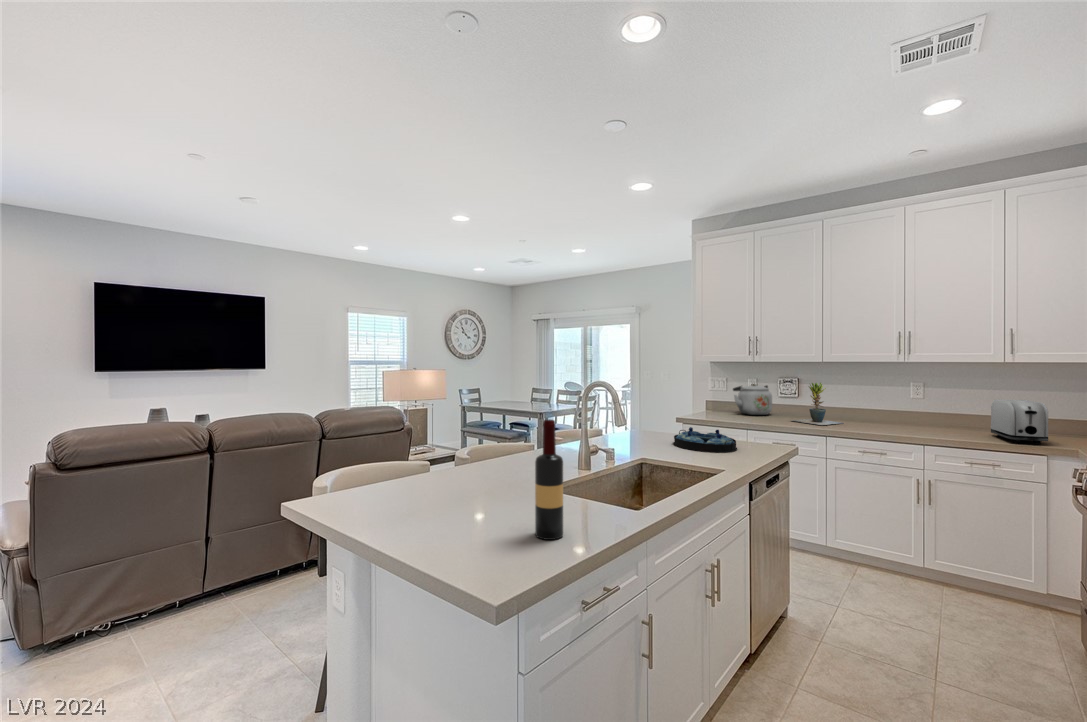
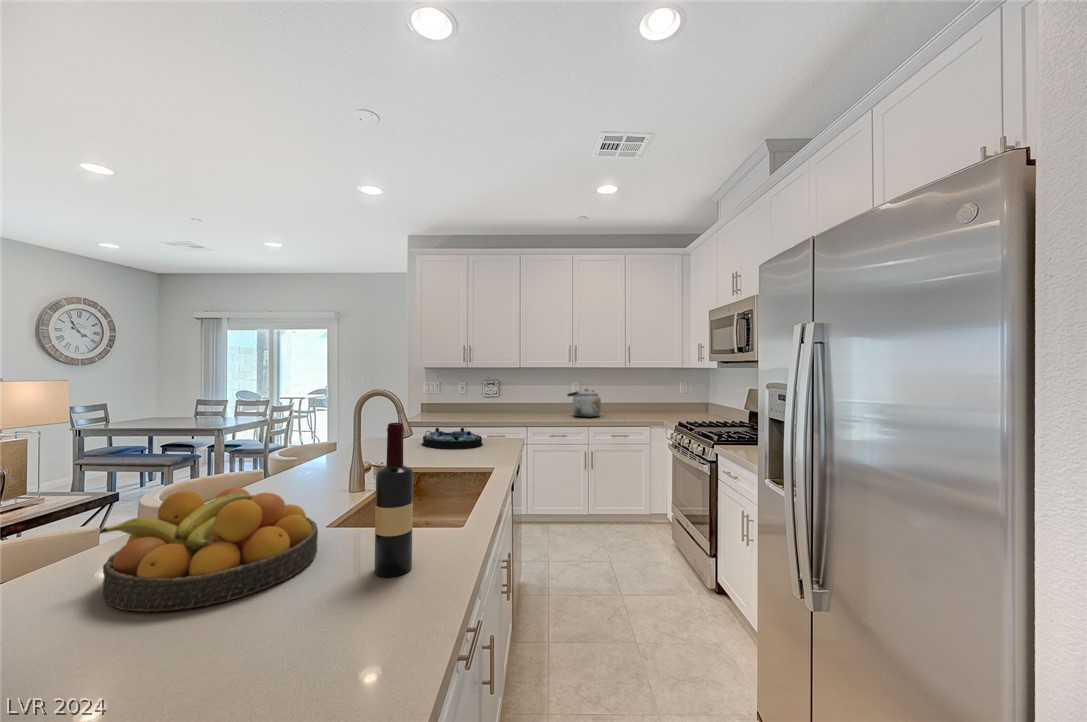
potted plant: present [792,383,841,425] -> none [494,384,532,419]
kettle: present [733,384,772,415] -> present [567,389,601,417]
toaster: present [991,399,1048,444] -> none [617,393,647,421]
fruit bowl: none [402,454,518,526] -> present [100,488,318,612]

